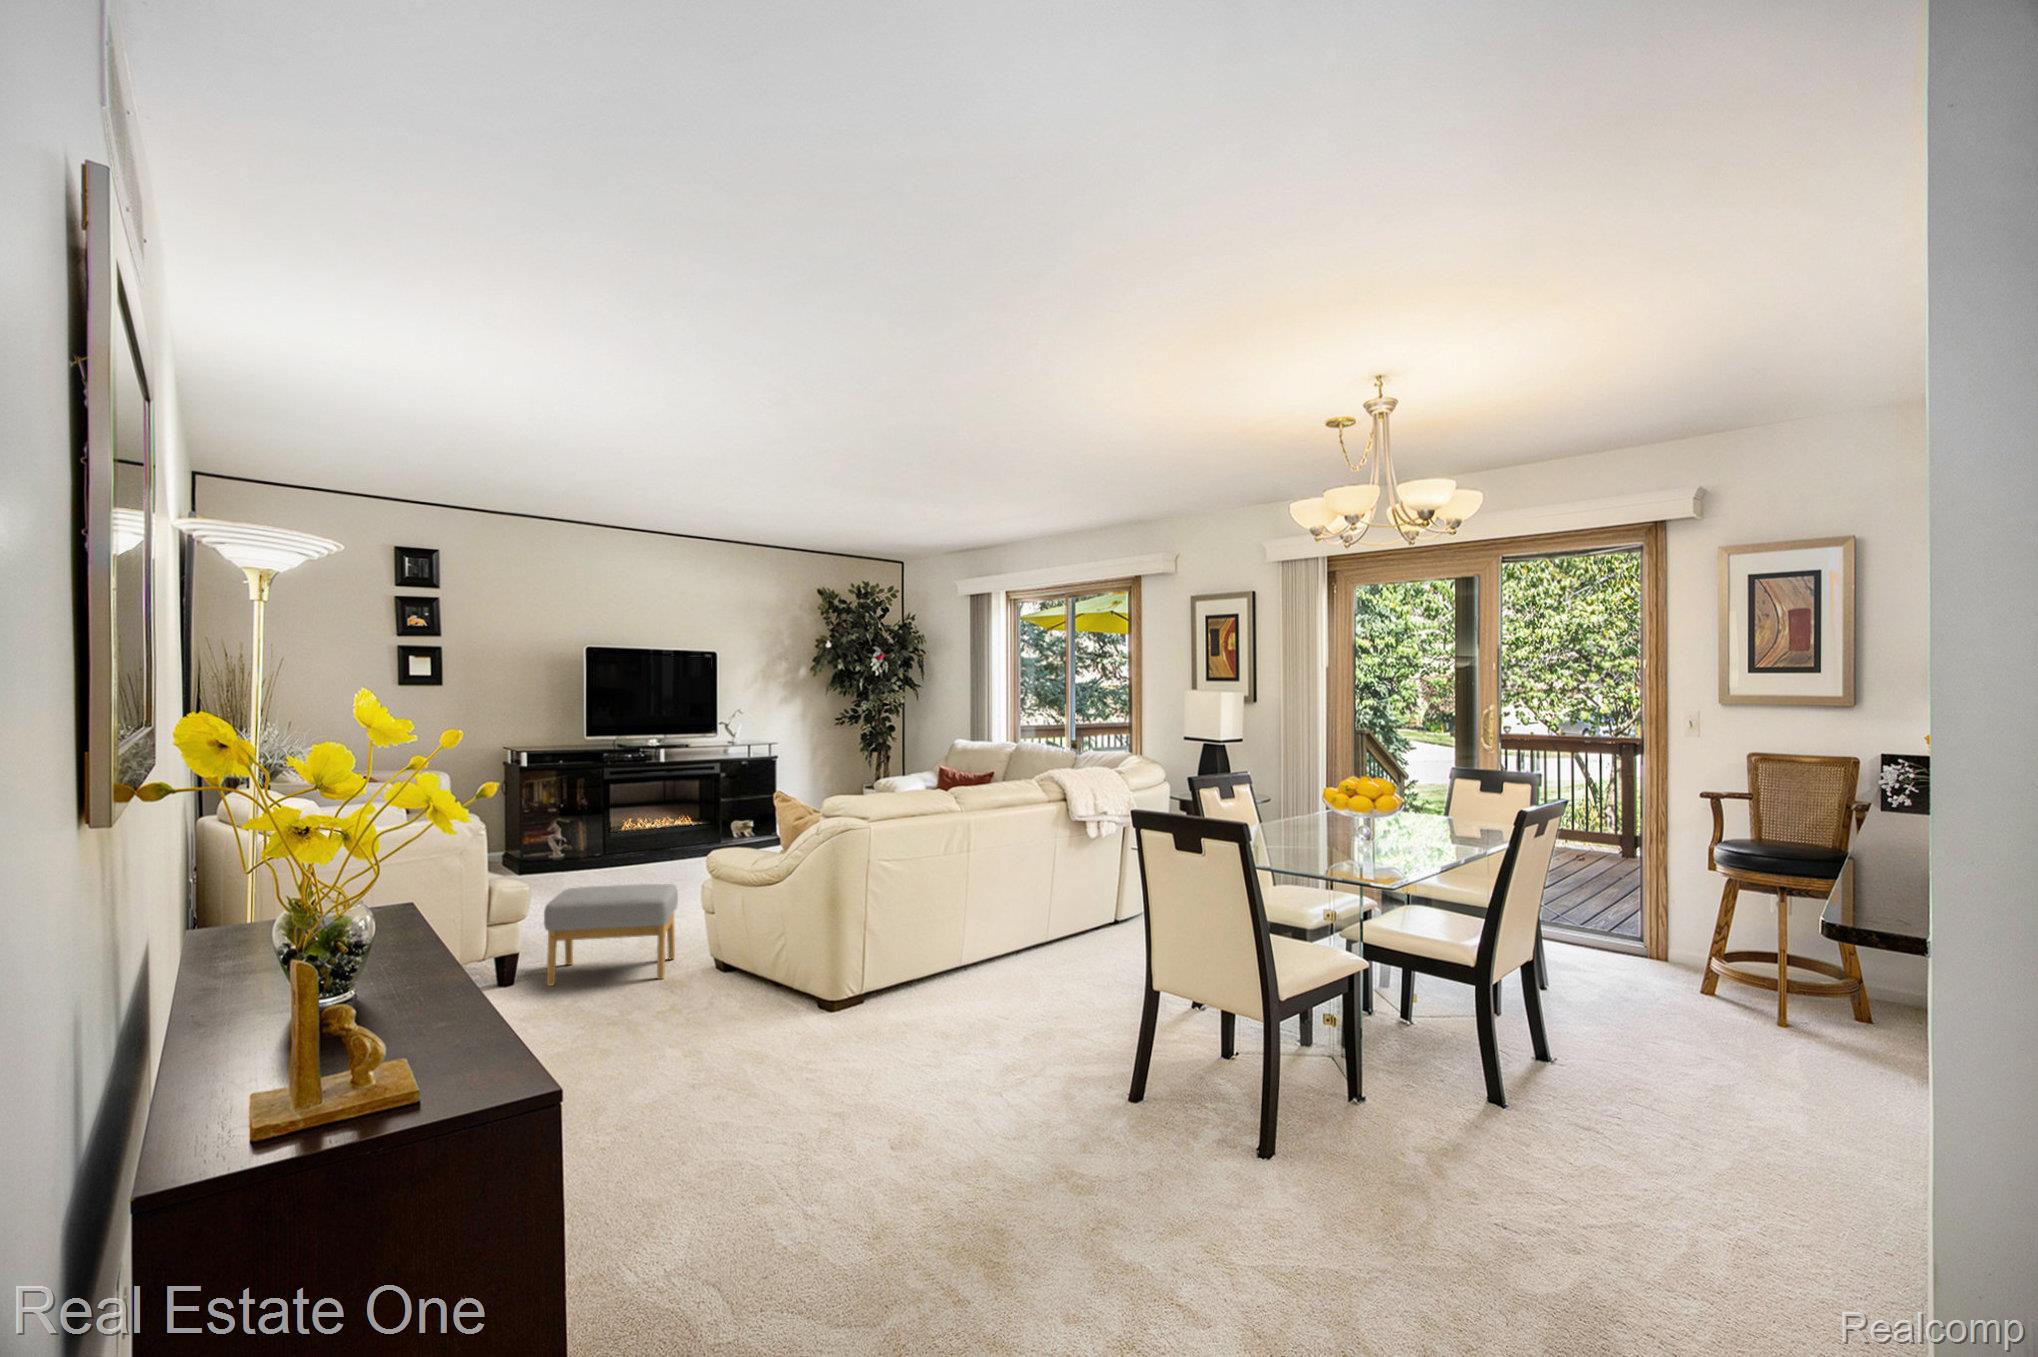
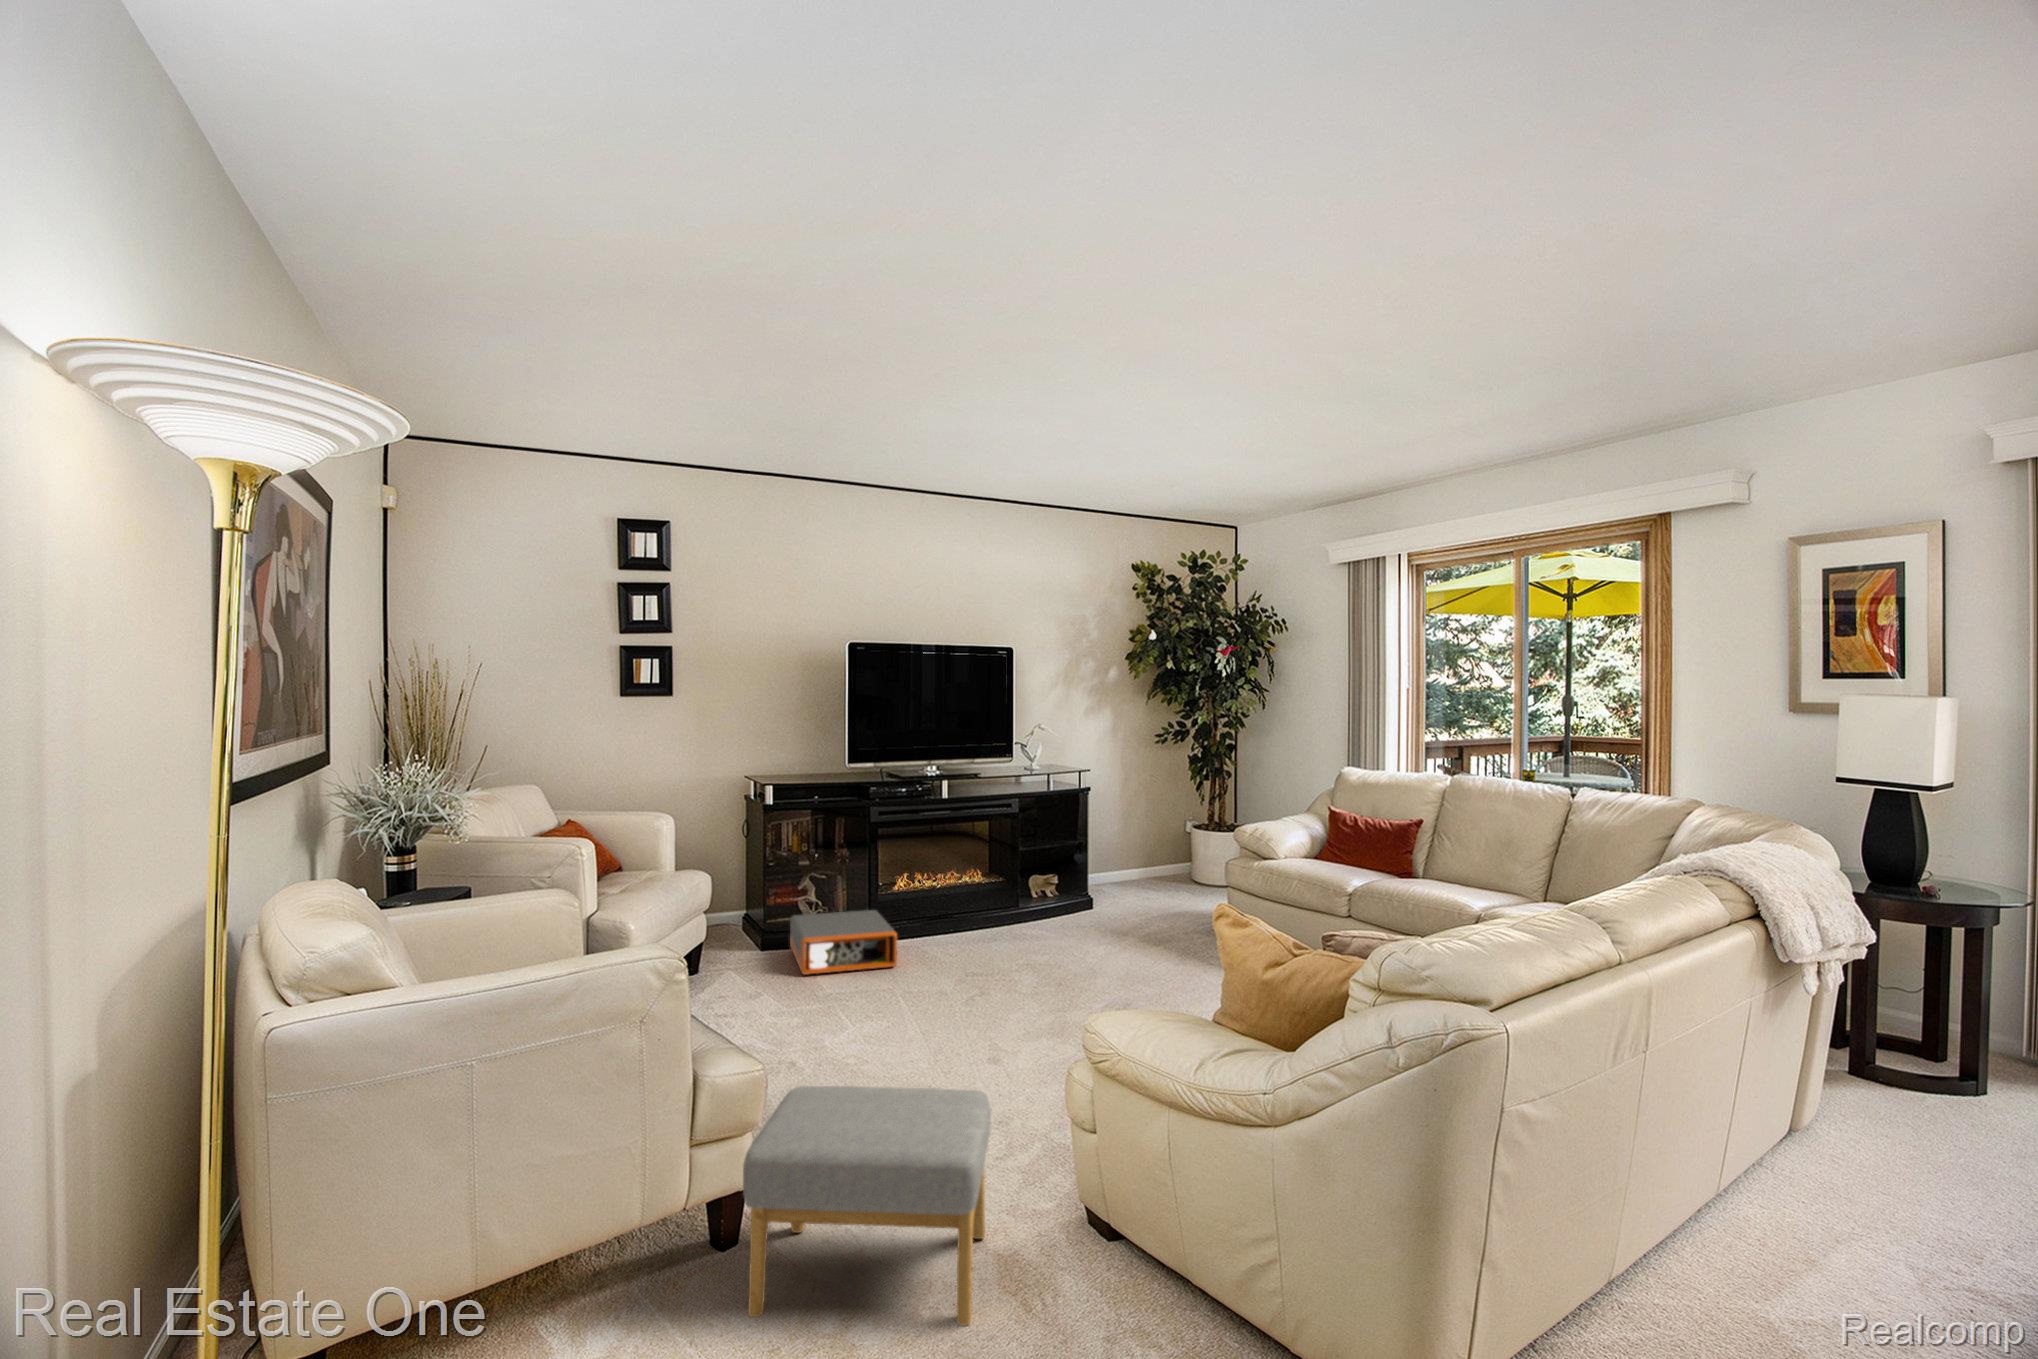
storage box: none [541,843,626,883] -> present [790,910,897,975]

